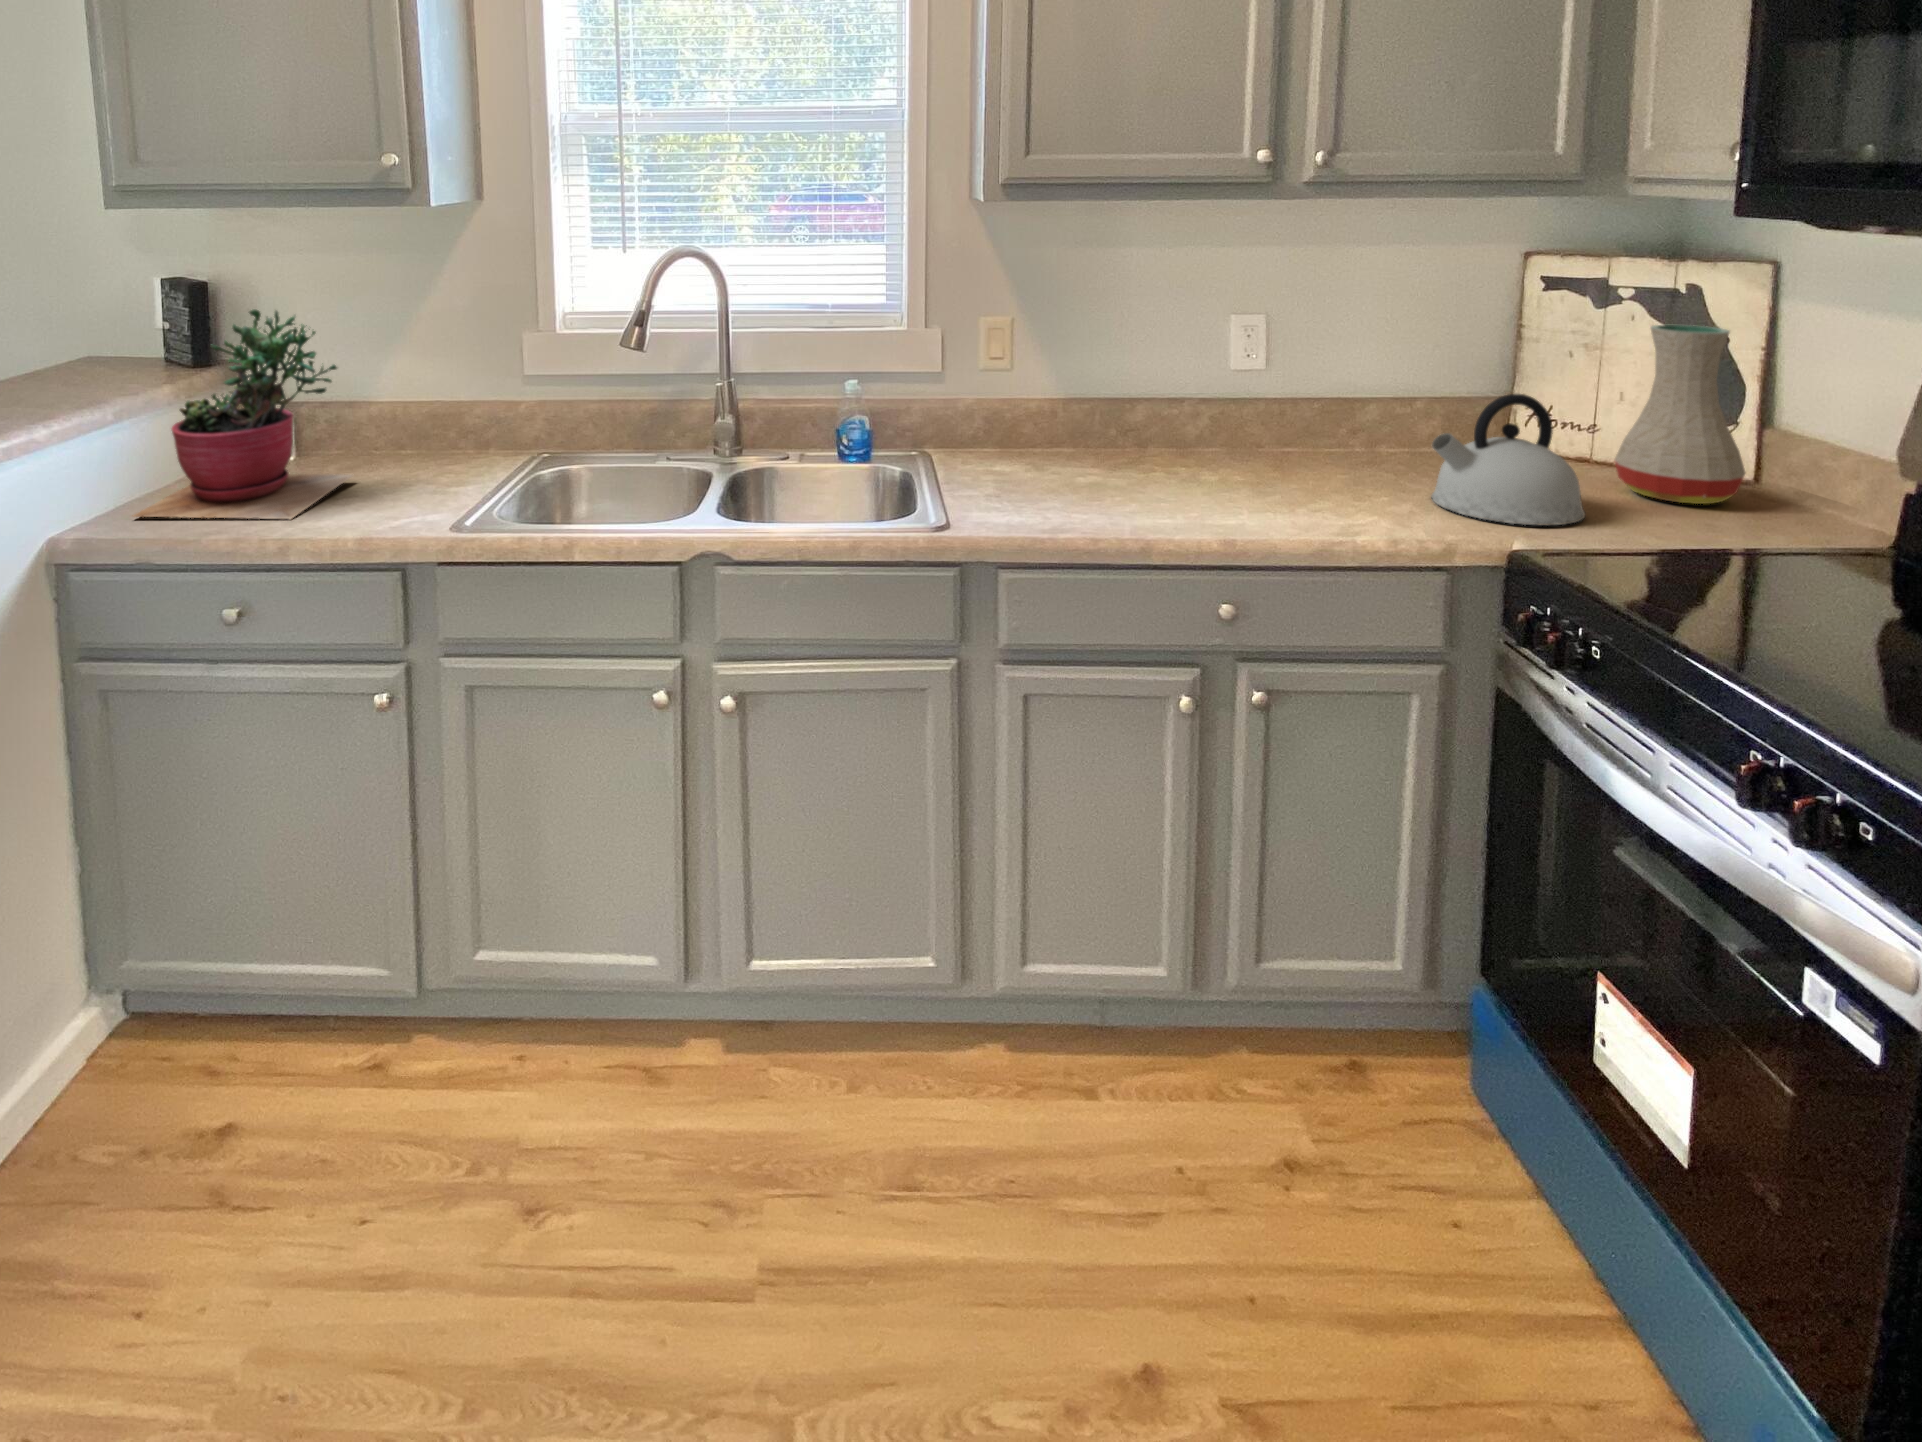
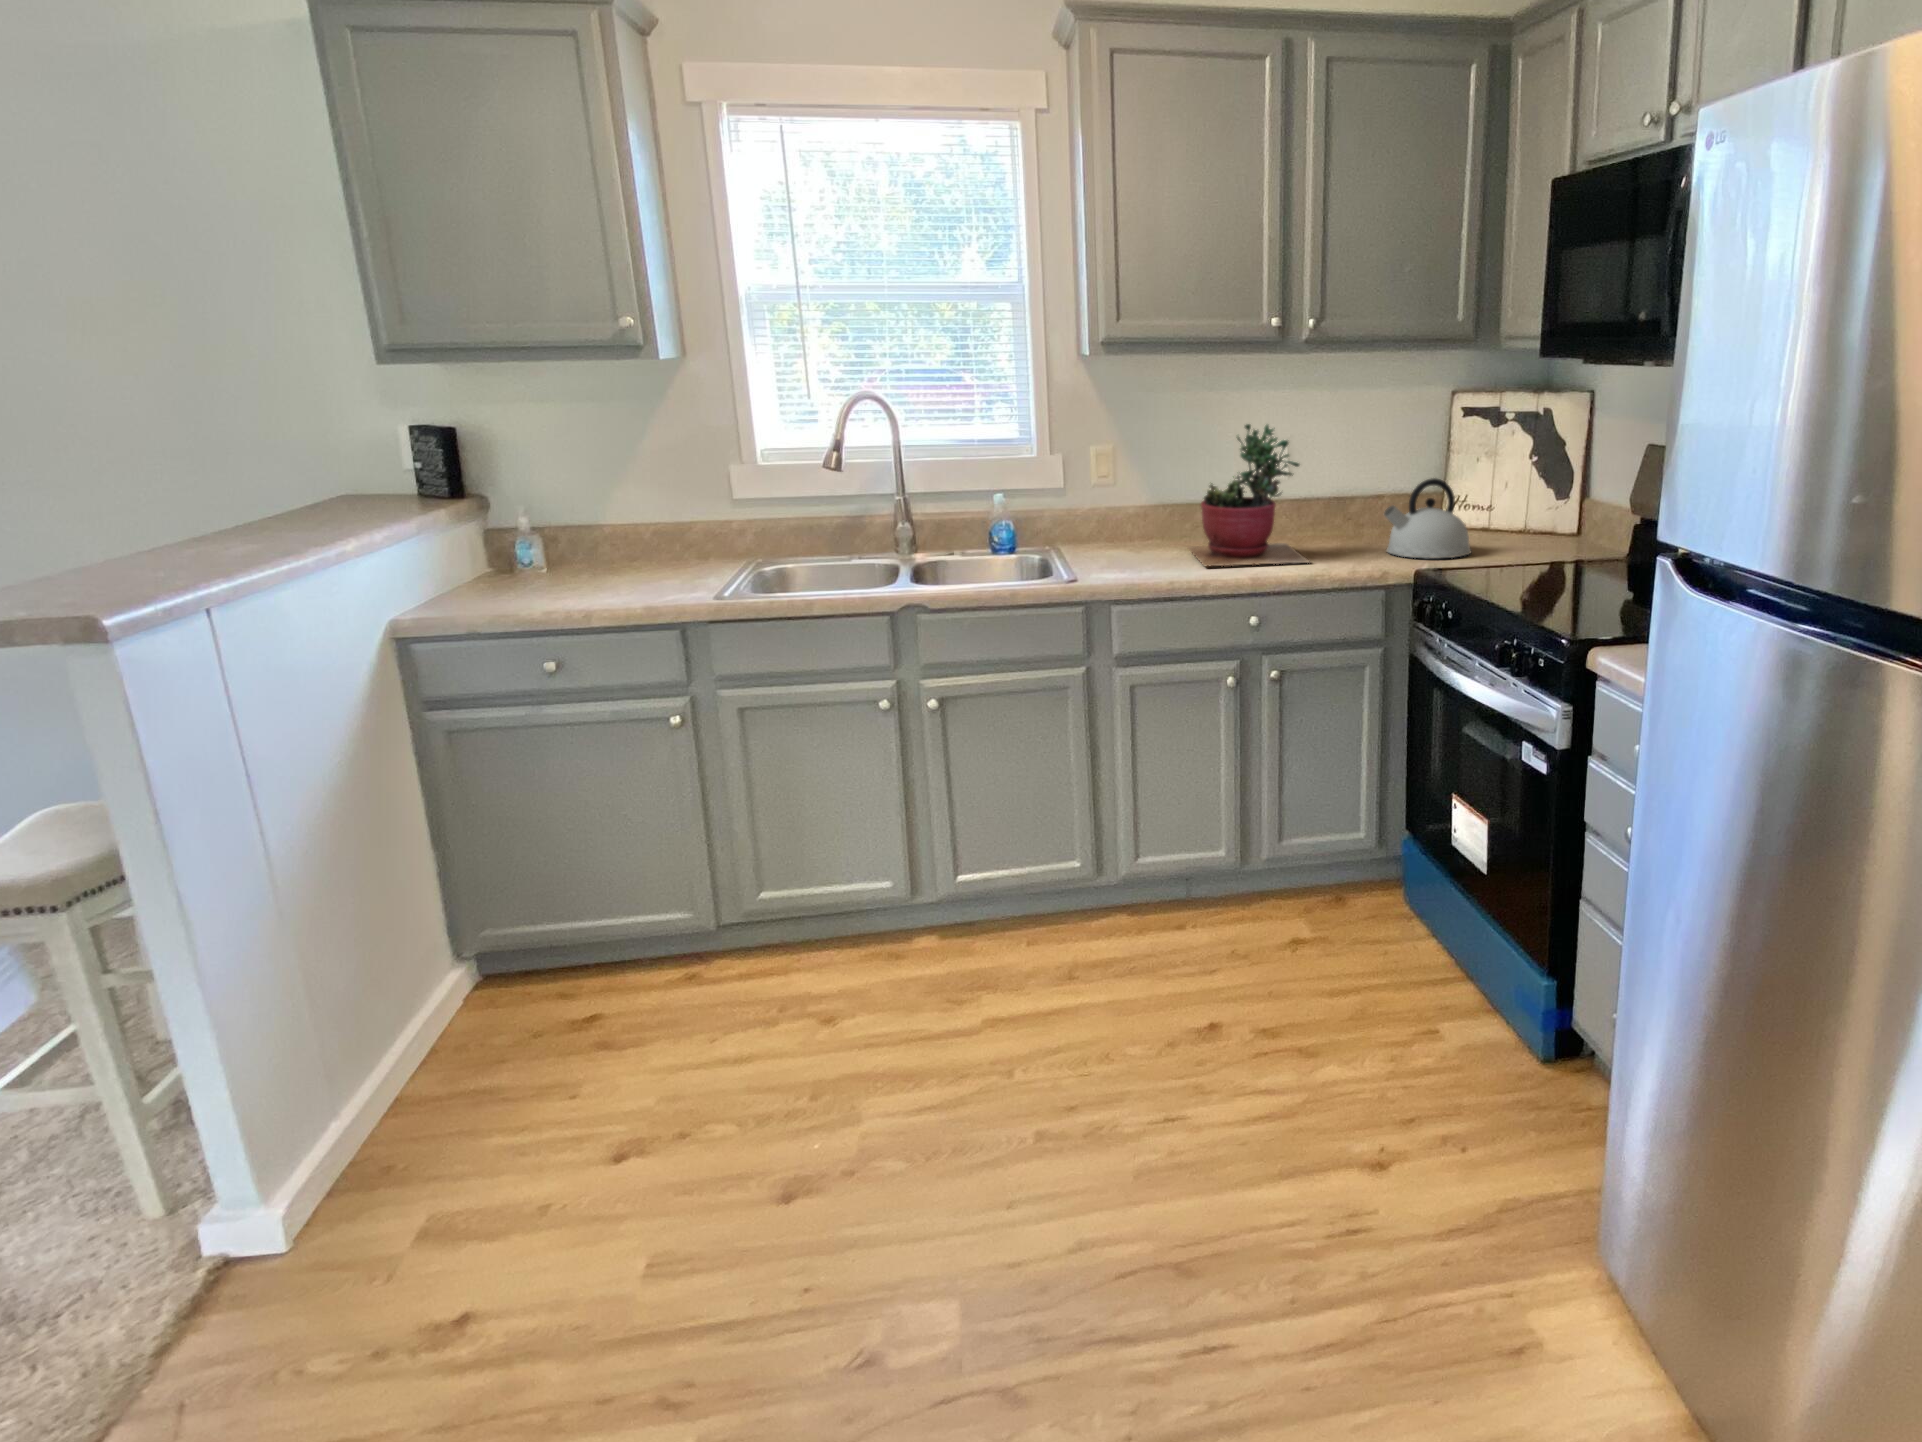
succulent plant: present [132,309,352,519] -> present [1188,424,1310,566]
vase: present [1615,325,1745,504] -> none [1497,434,1565,545]

